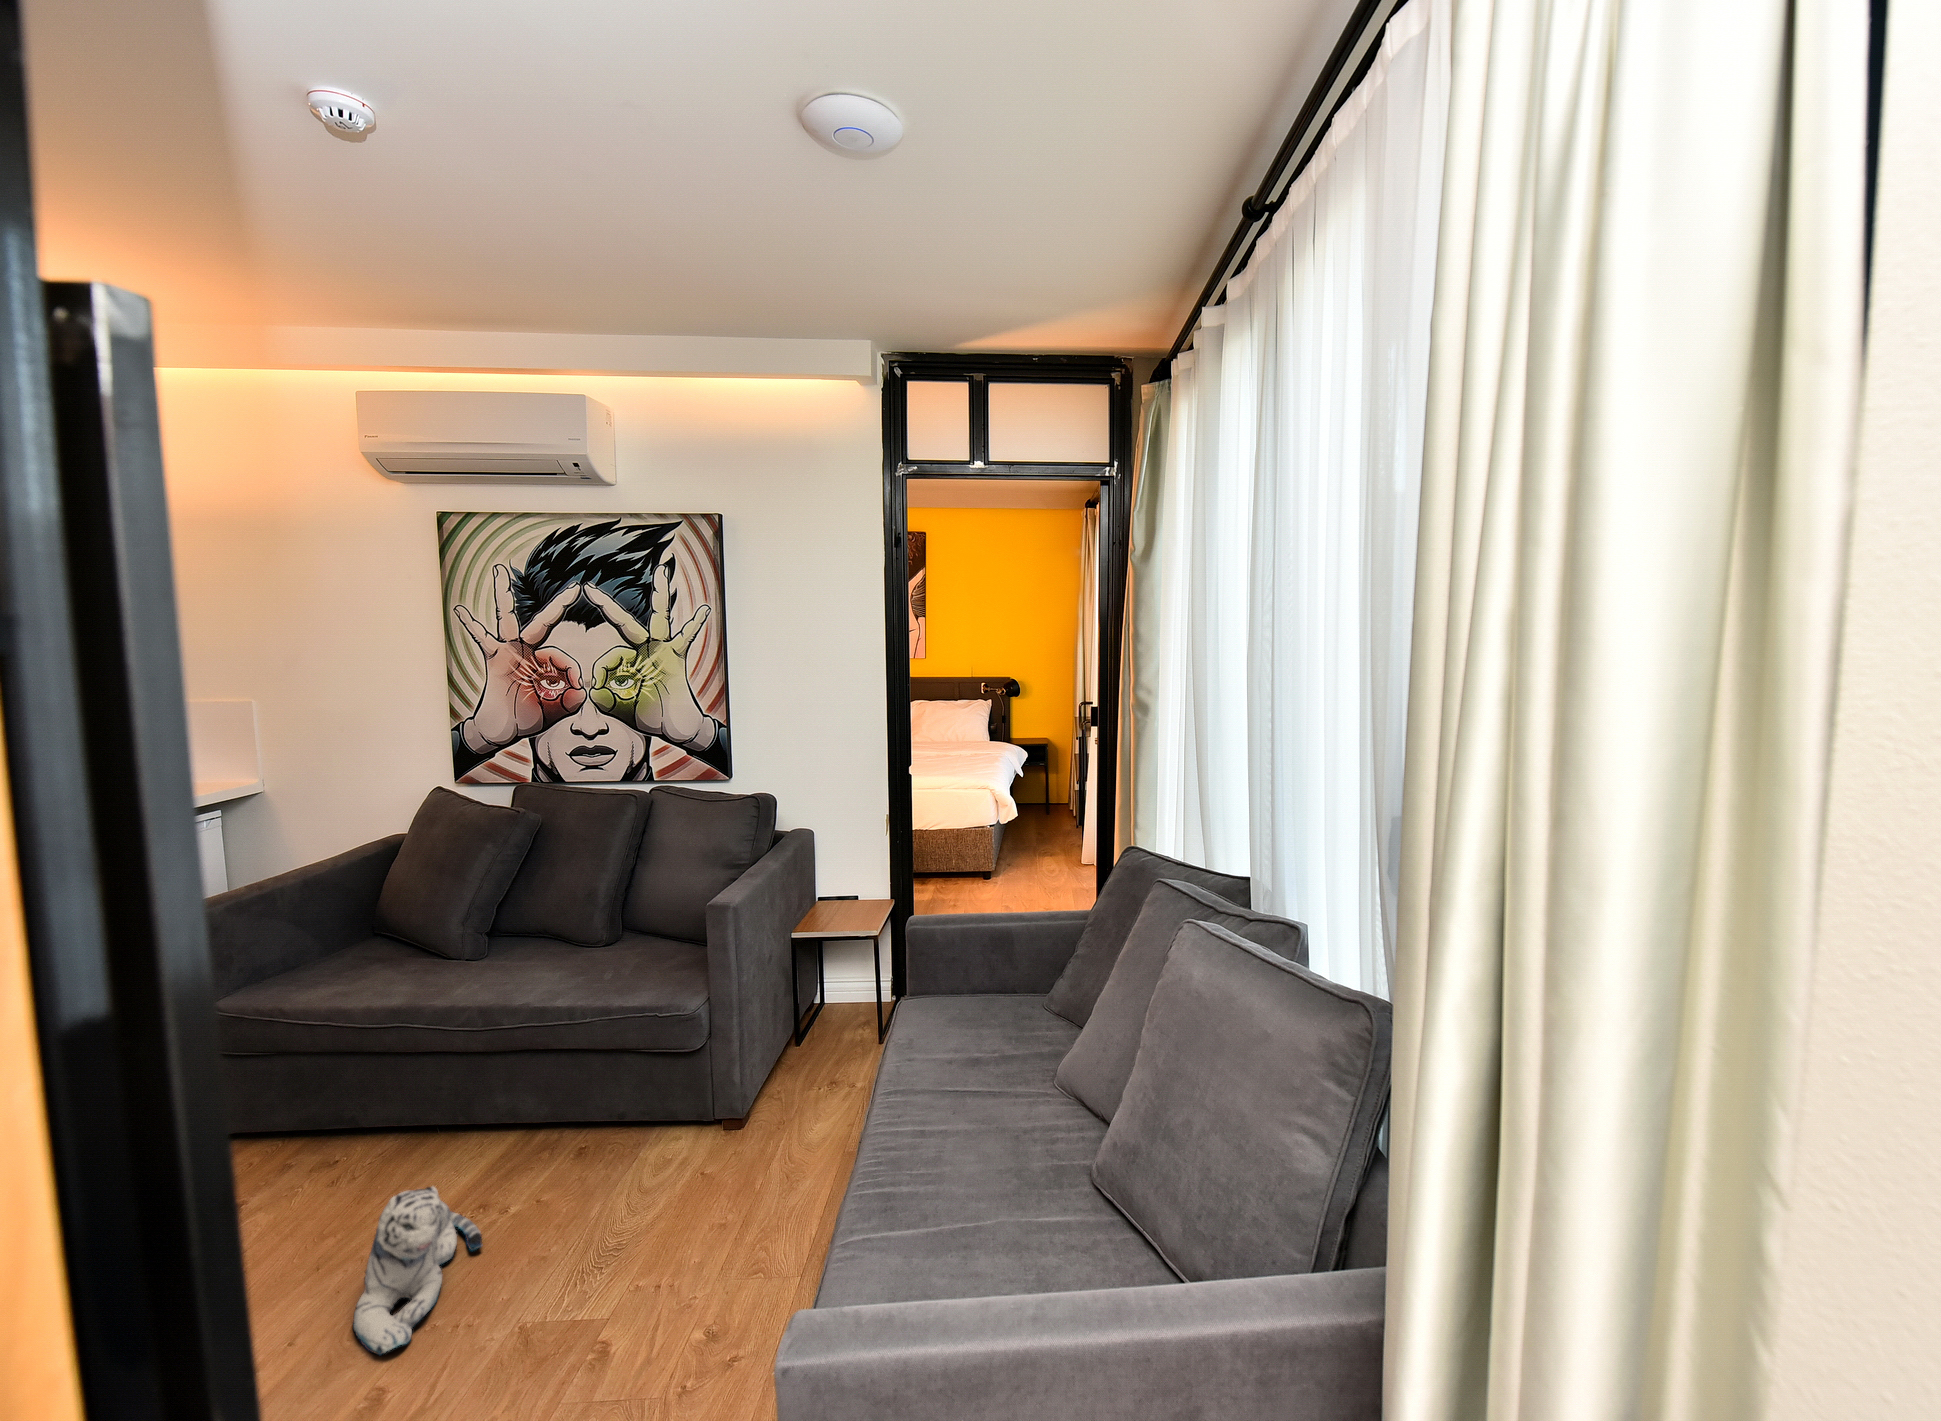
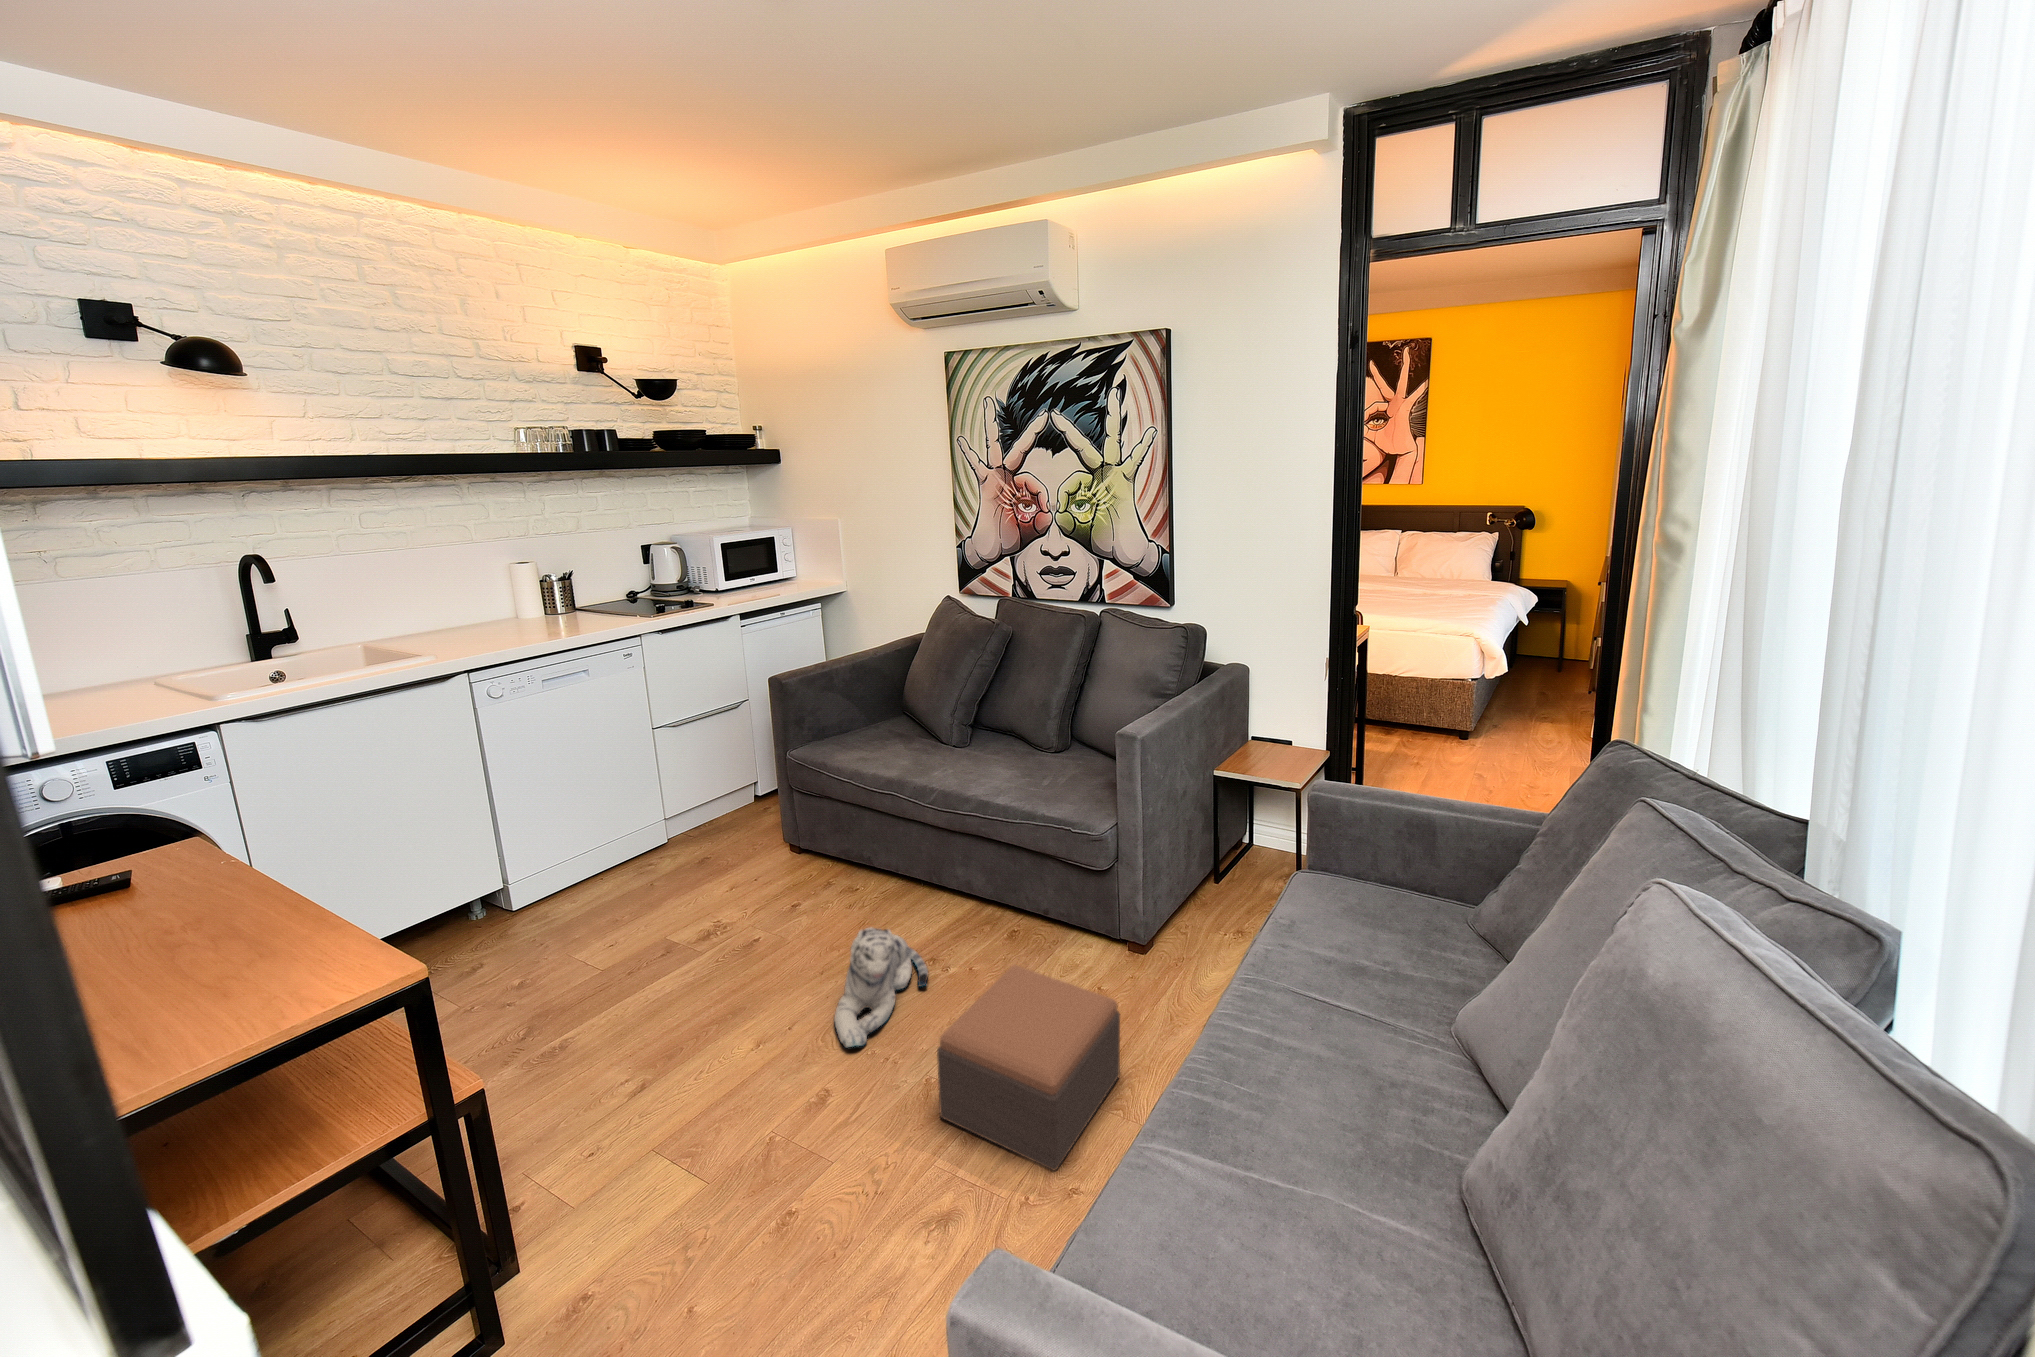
footstool: none [538,1175,745,1381] -> present [937,965,1120,1170]

